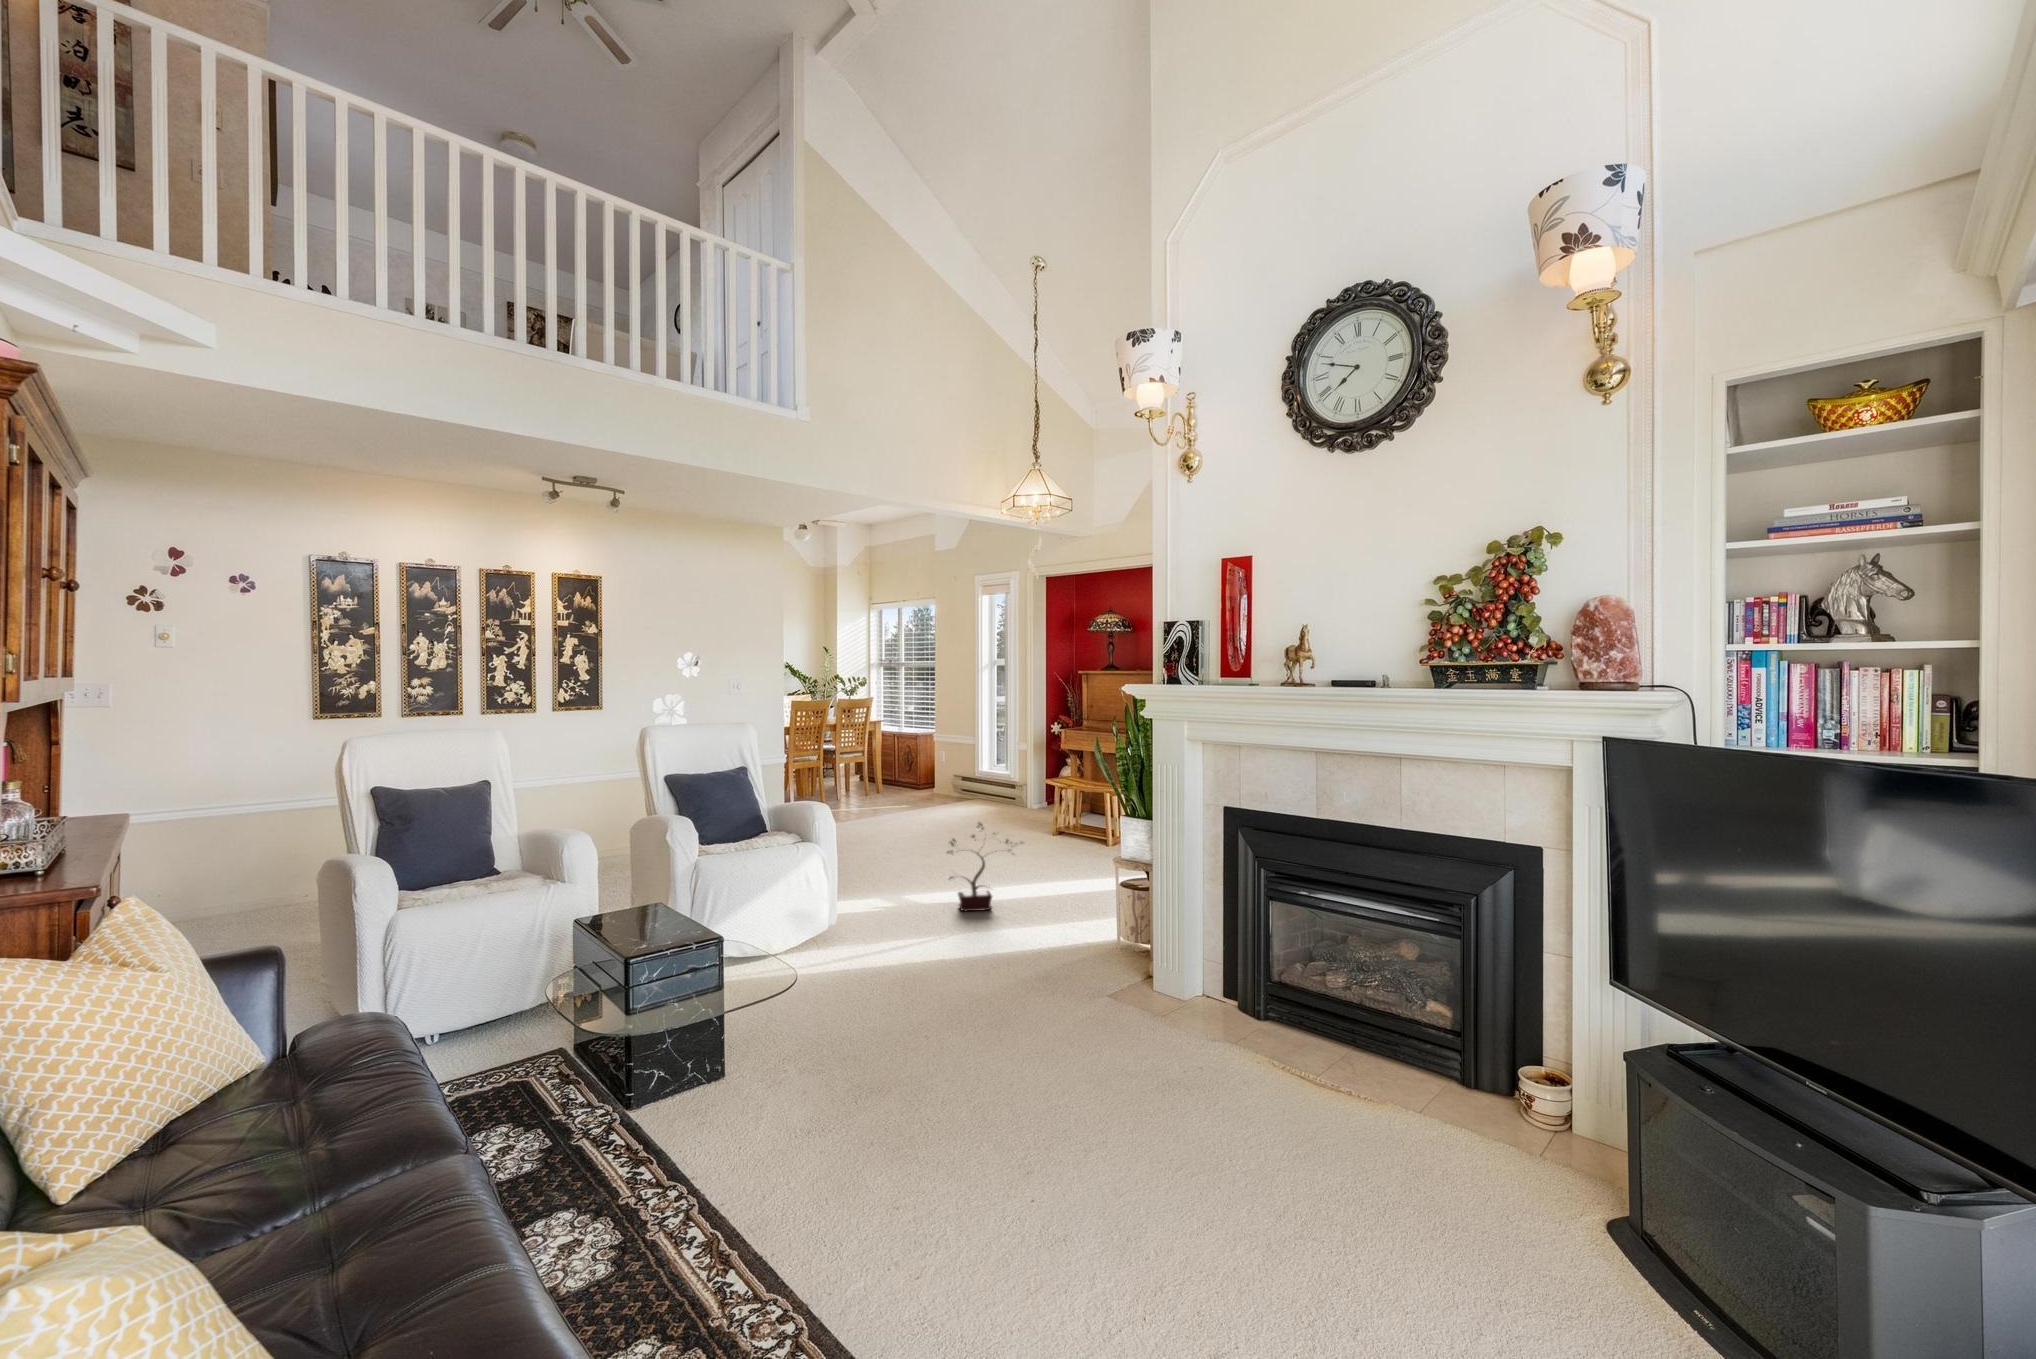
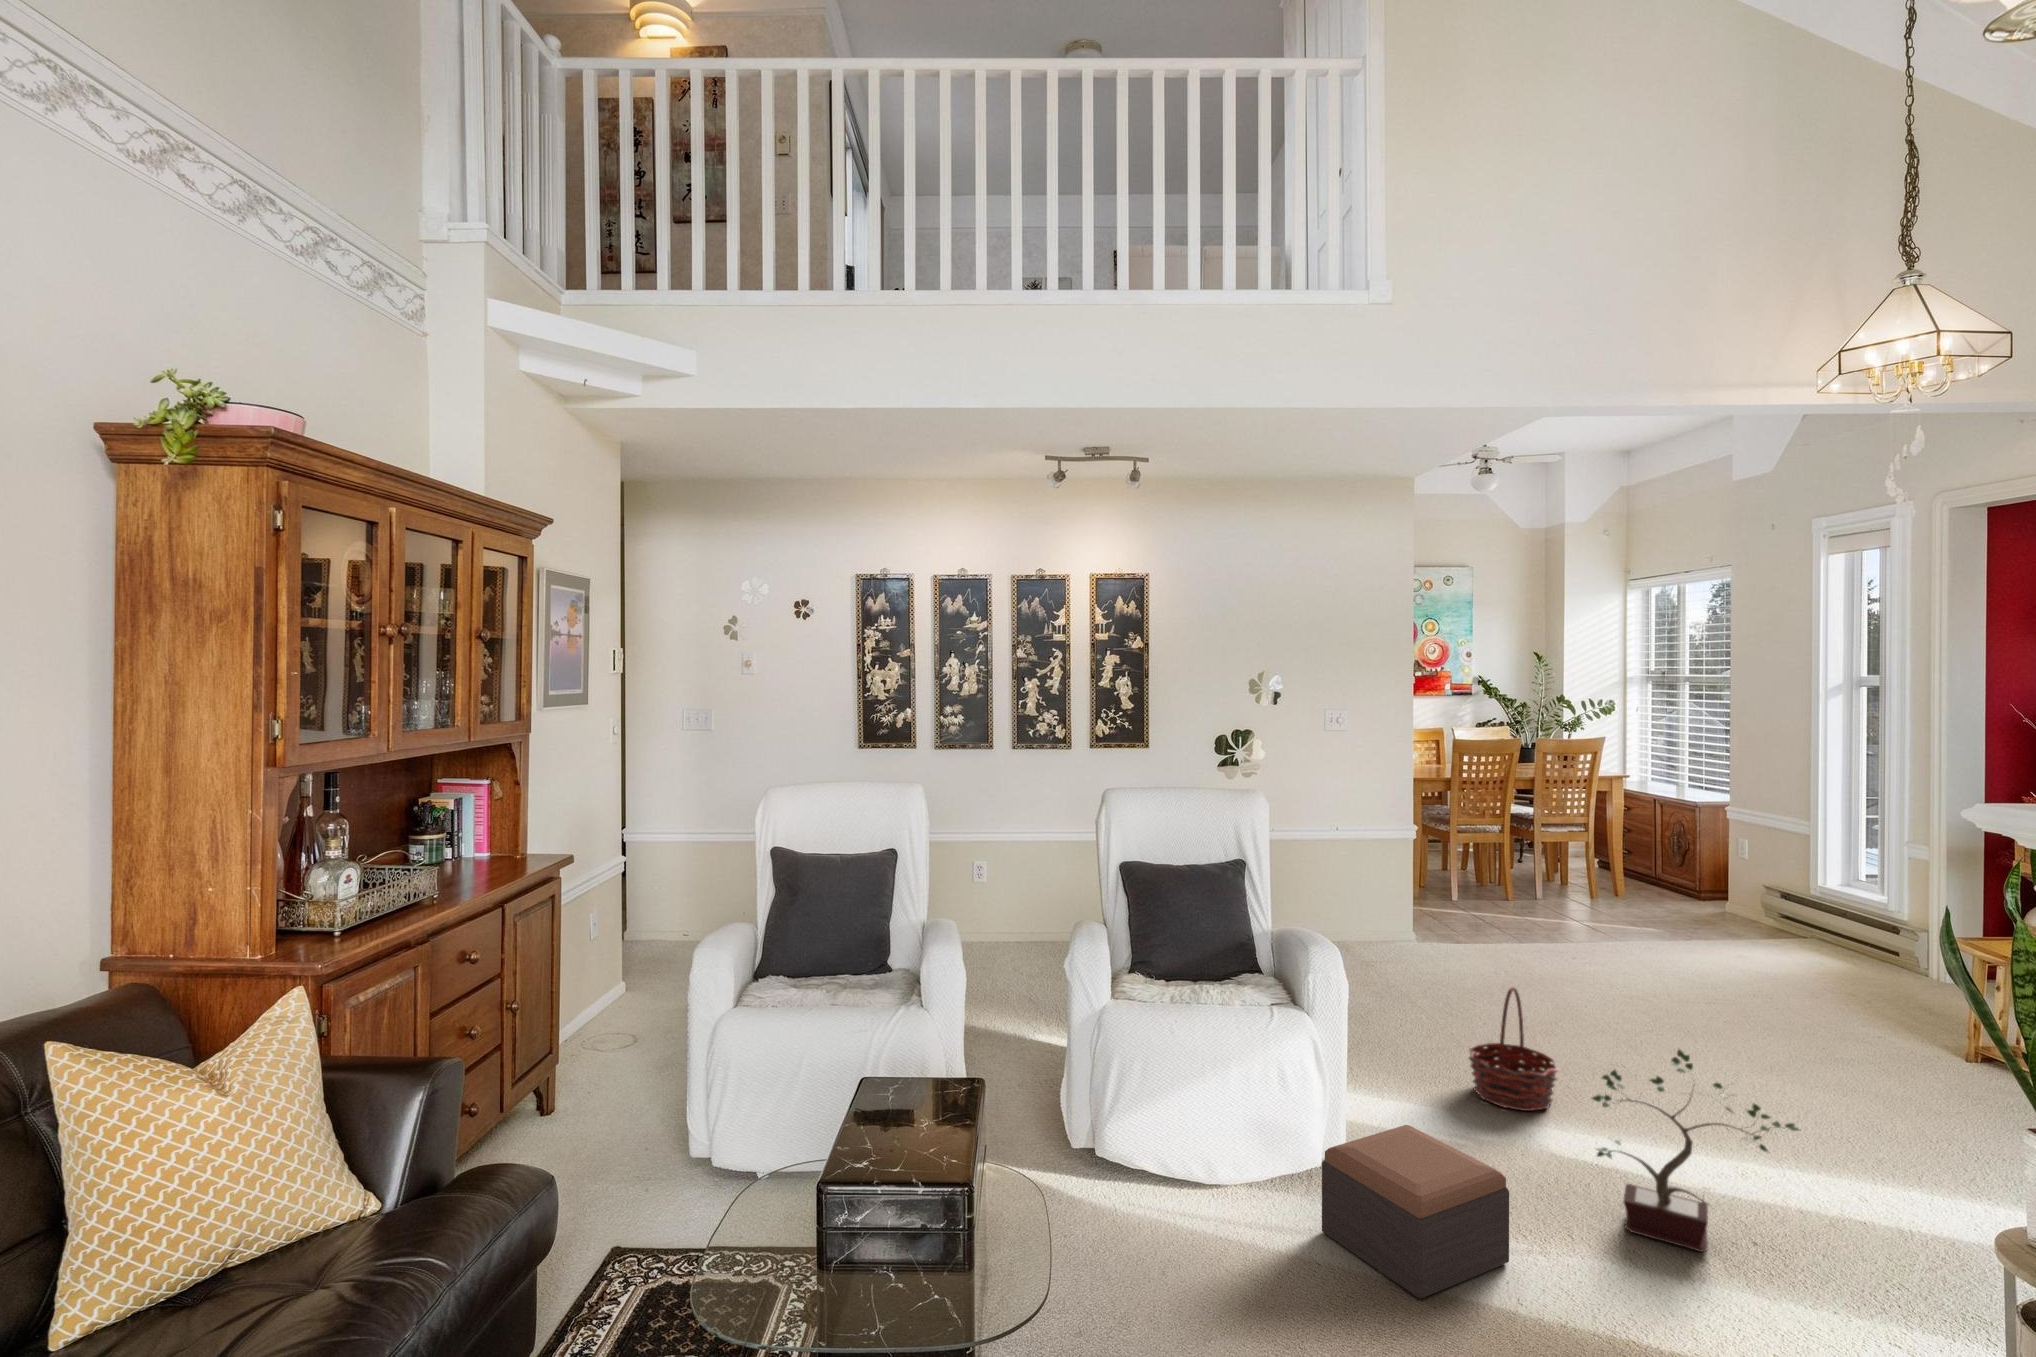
basket: none [864,822,910,886] -> present [1468,987,1558,1111]
footstool: none [839,884,925,952] -> present [1322,1125,1509,1299]

